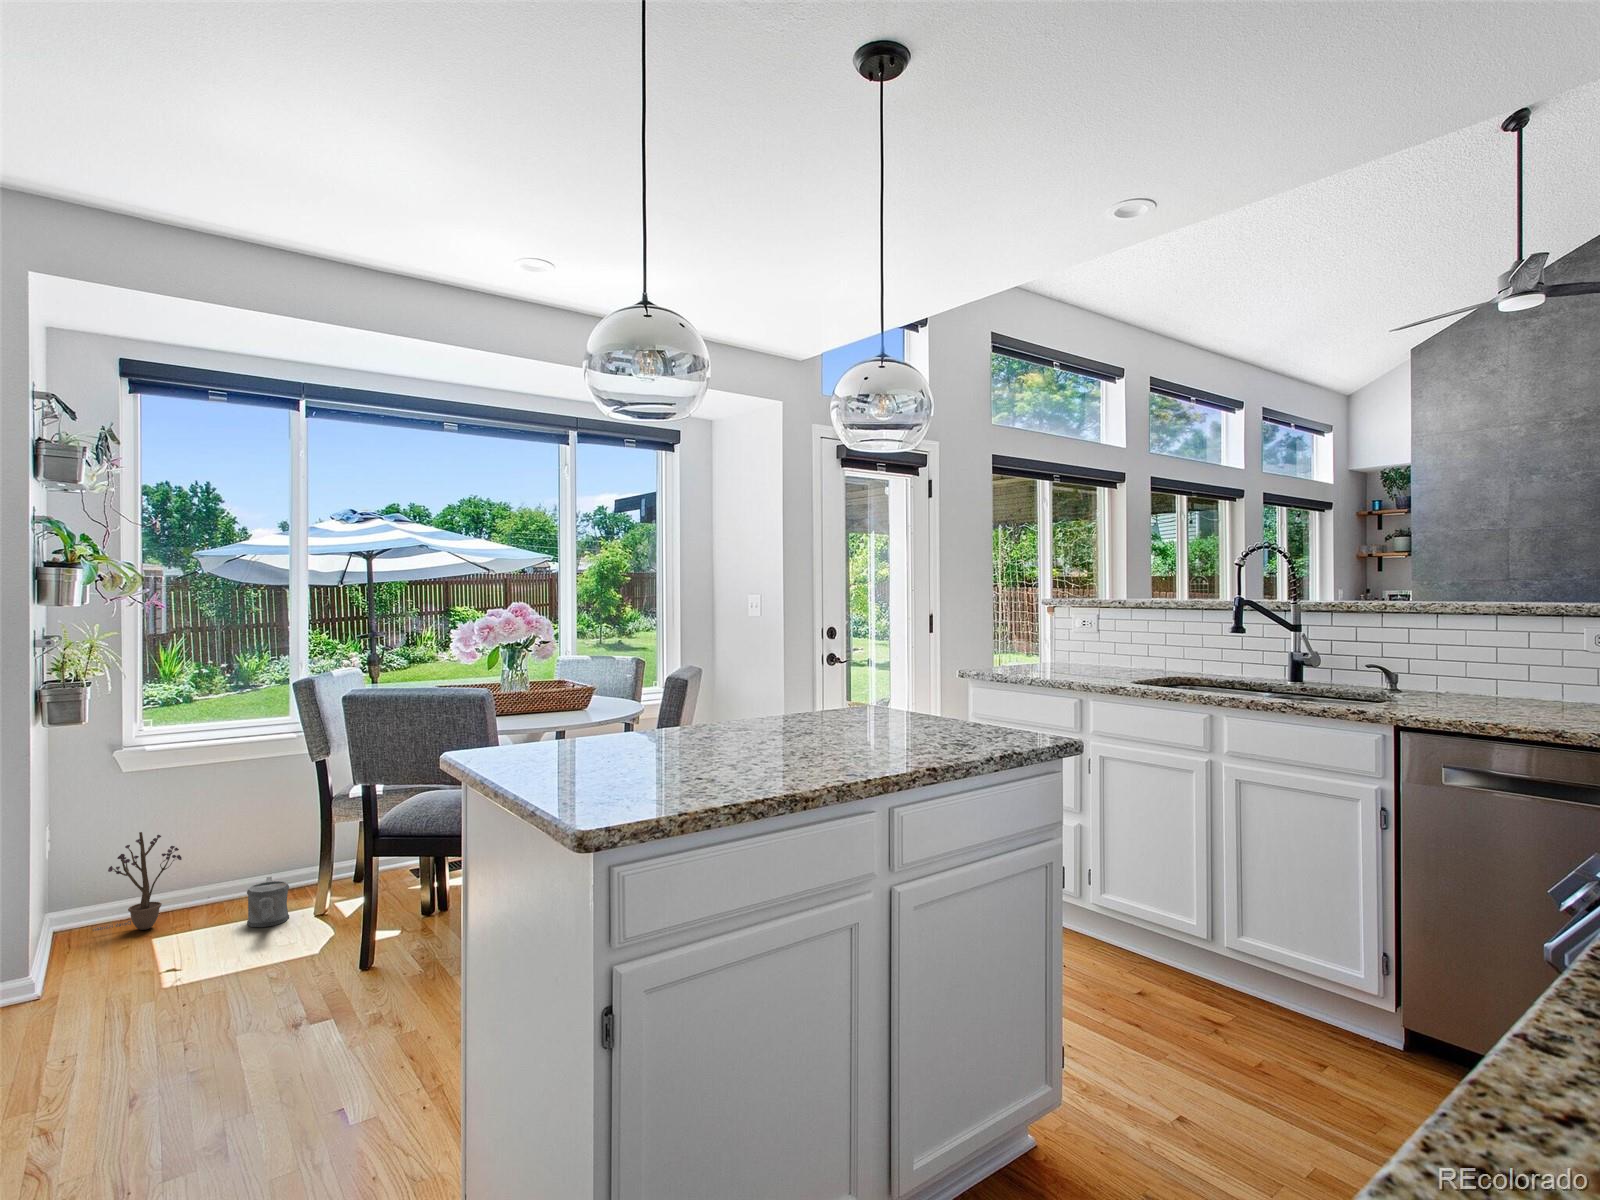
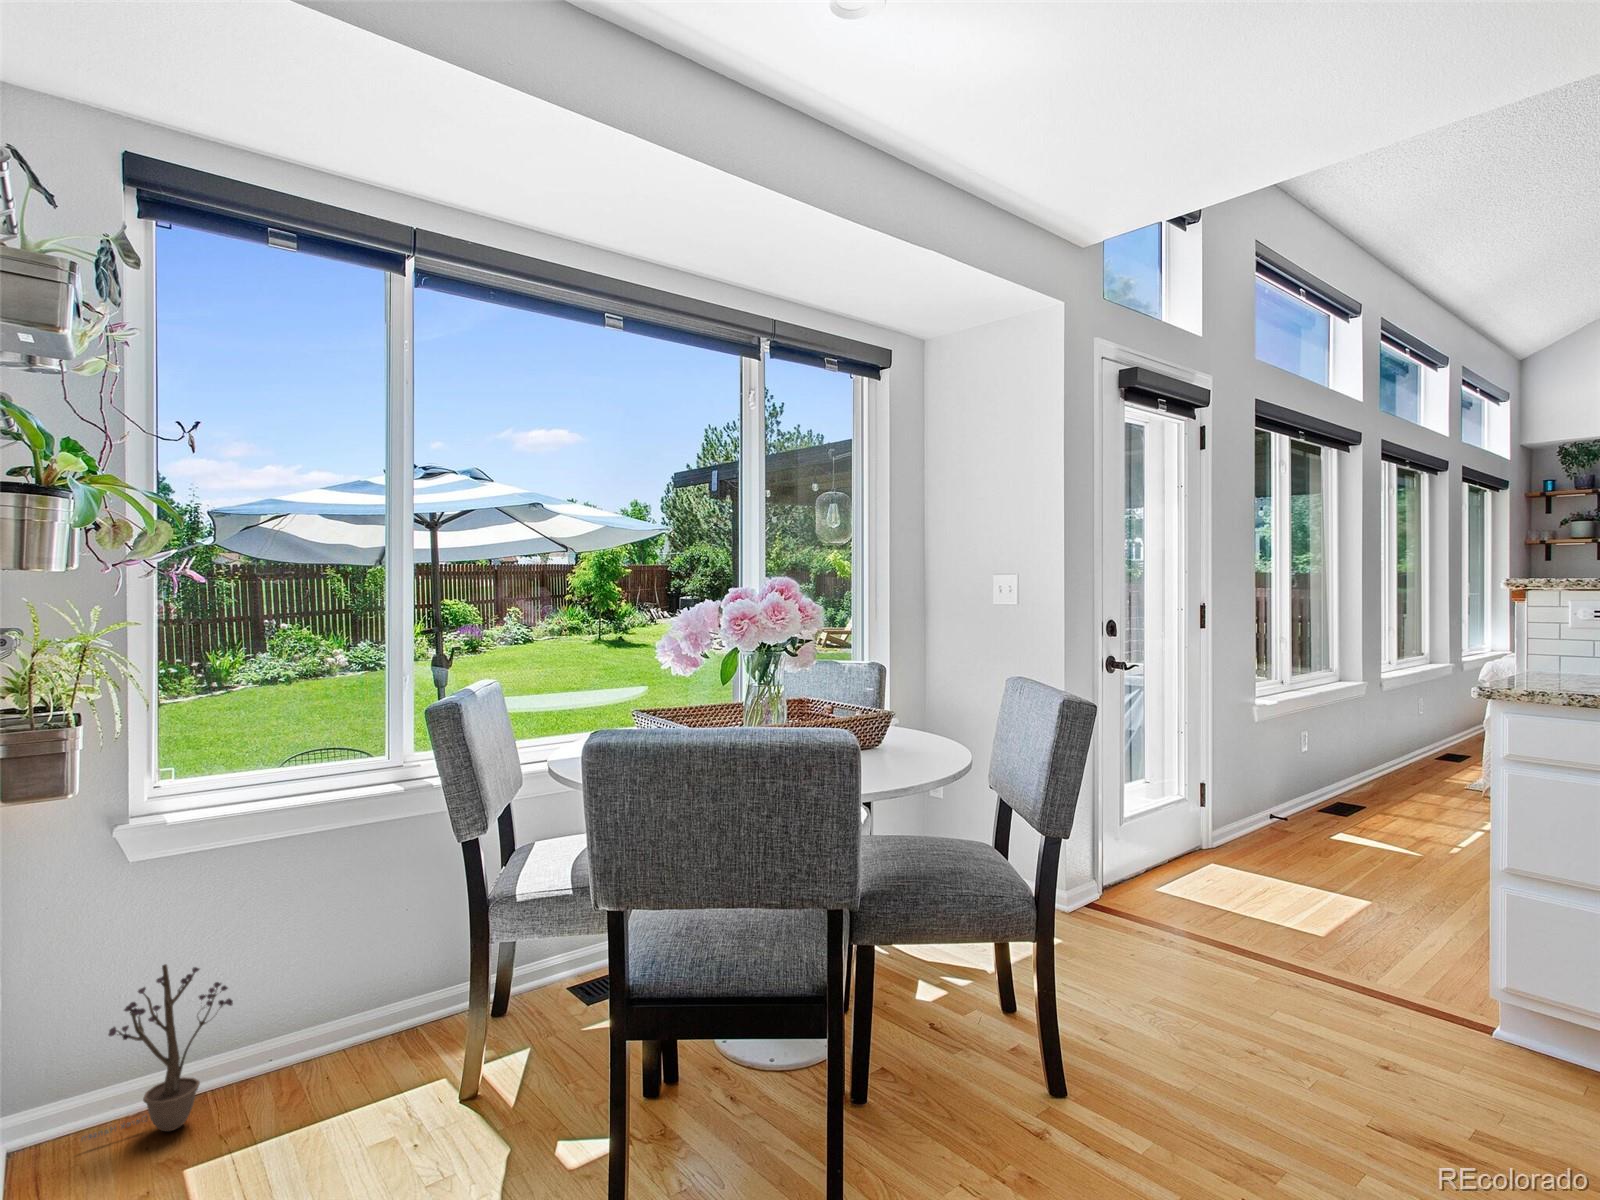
watering can: present [247,877,289,927] -> none [346,1022,413,1122]

